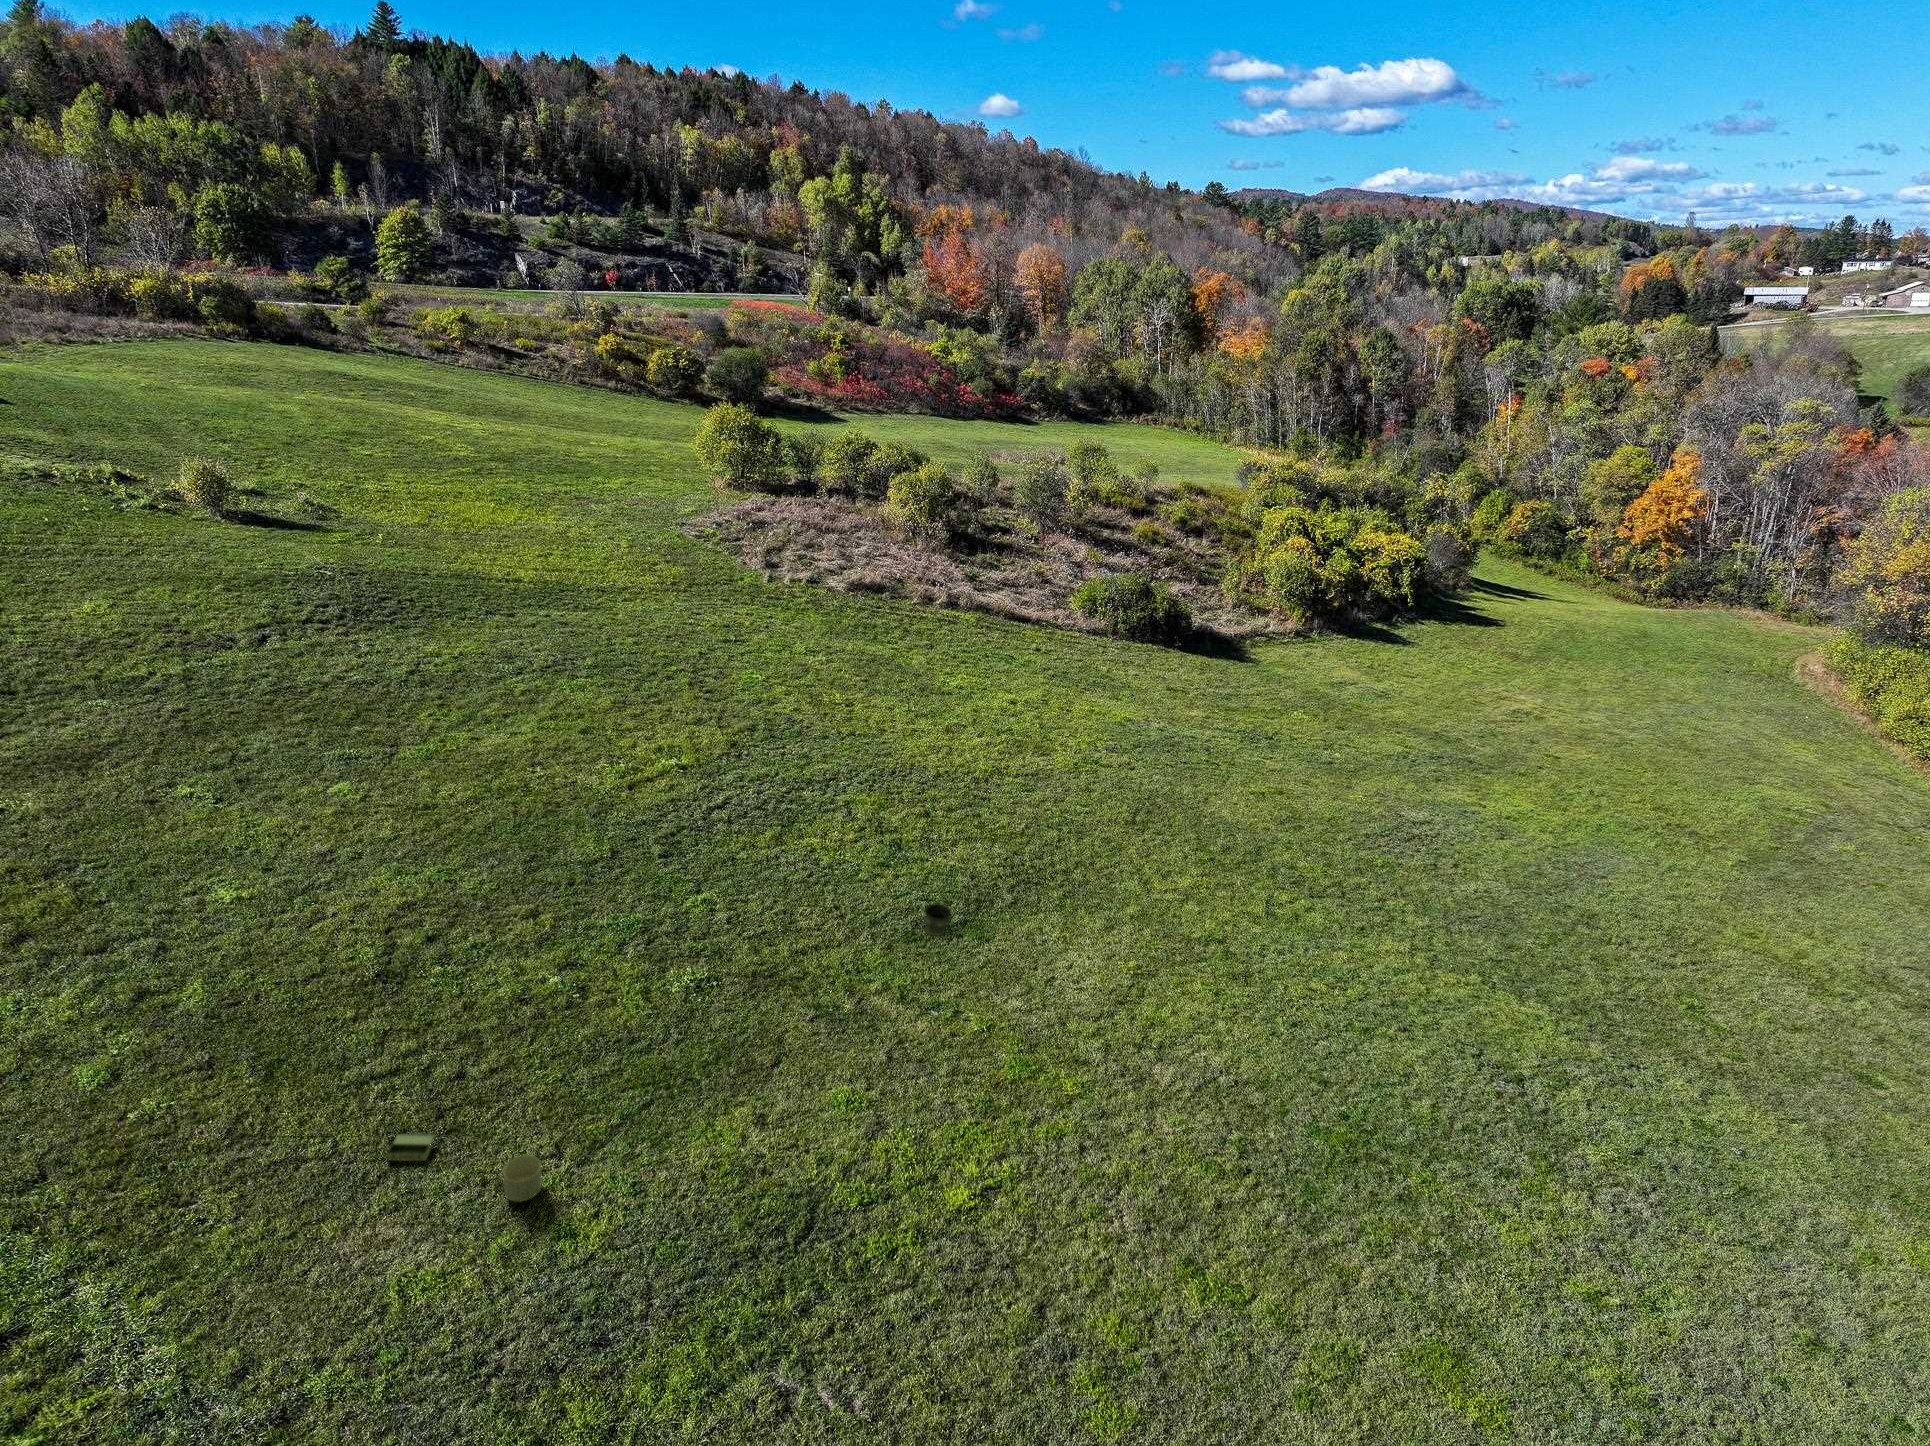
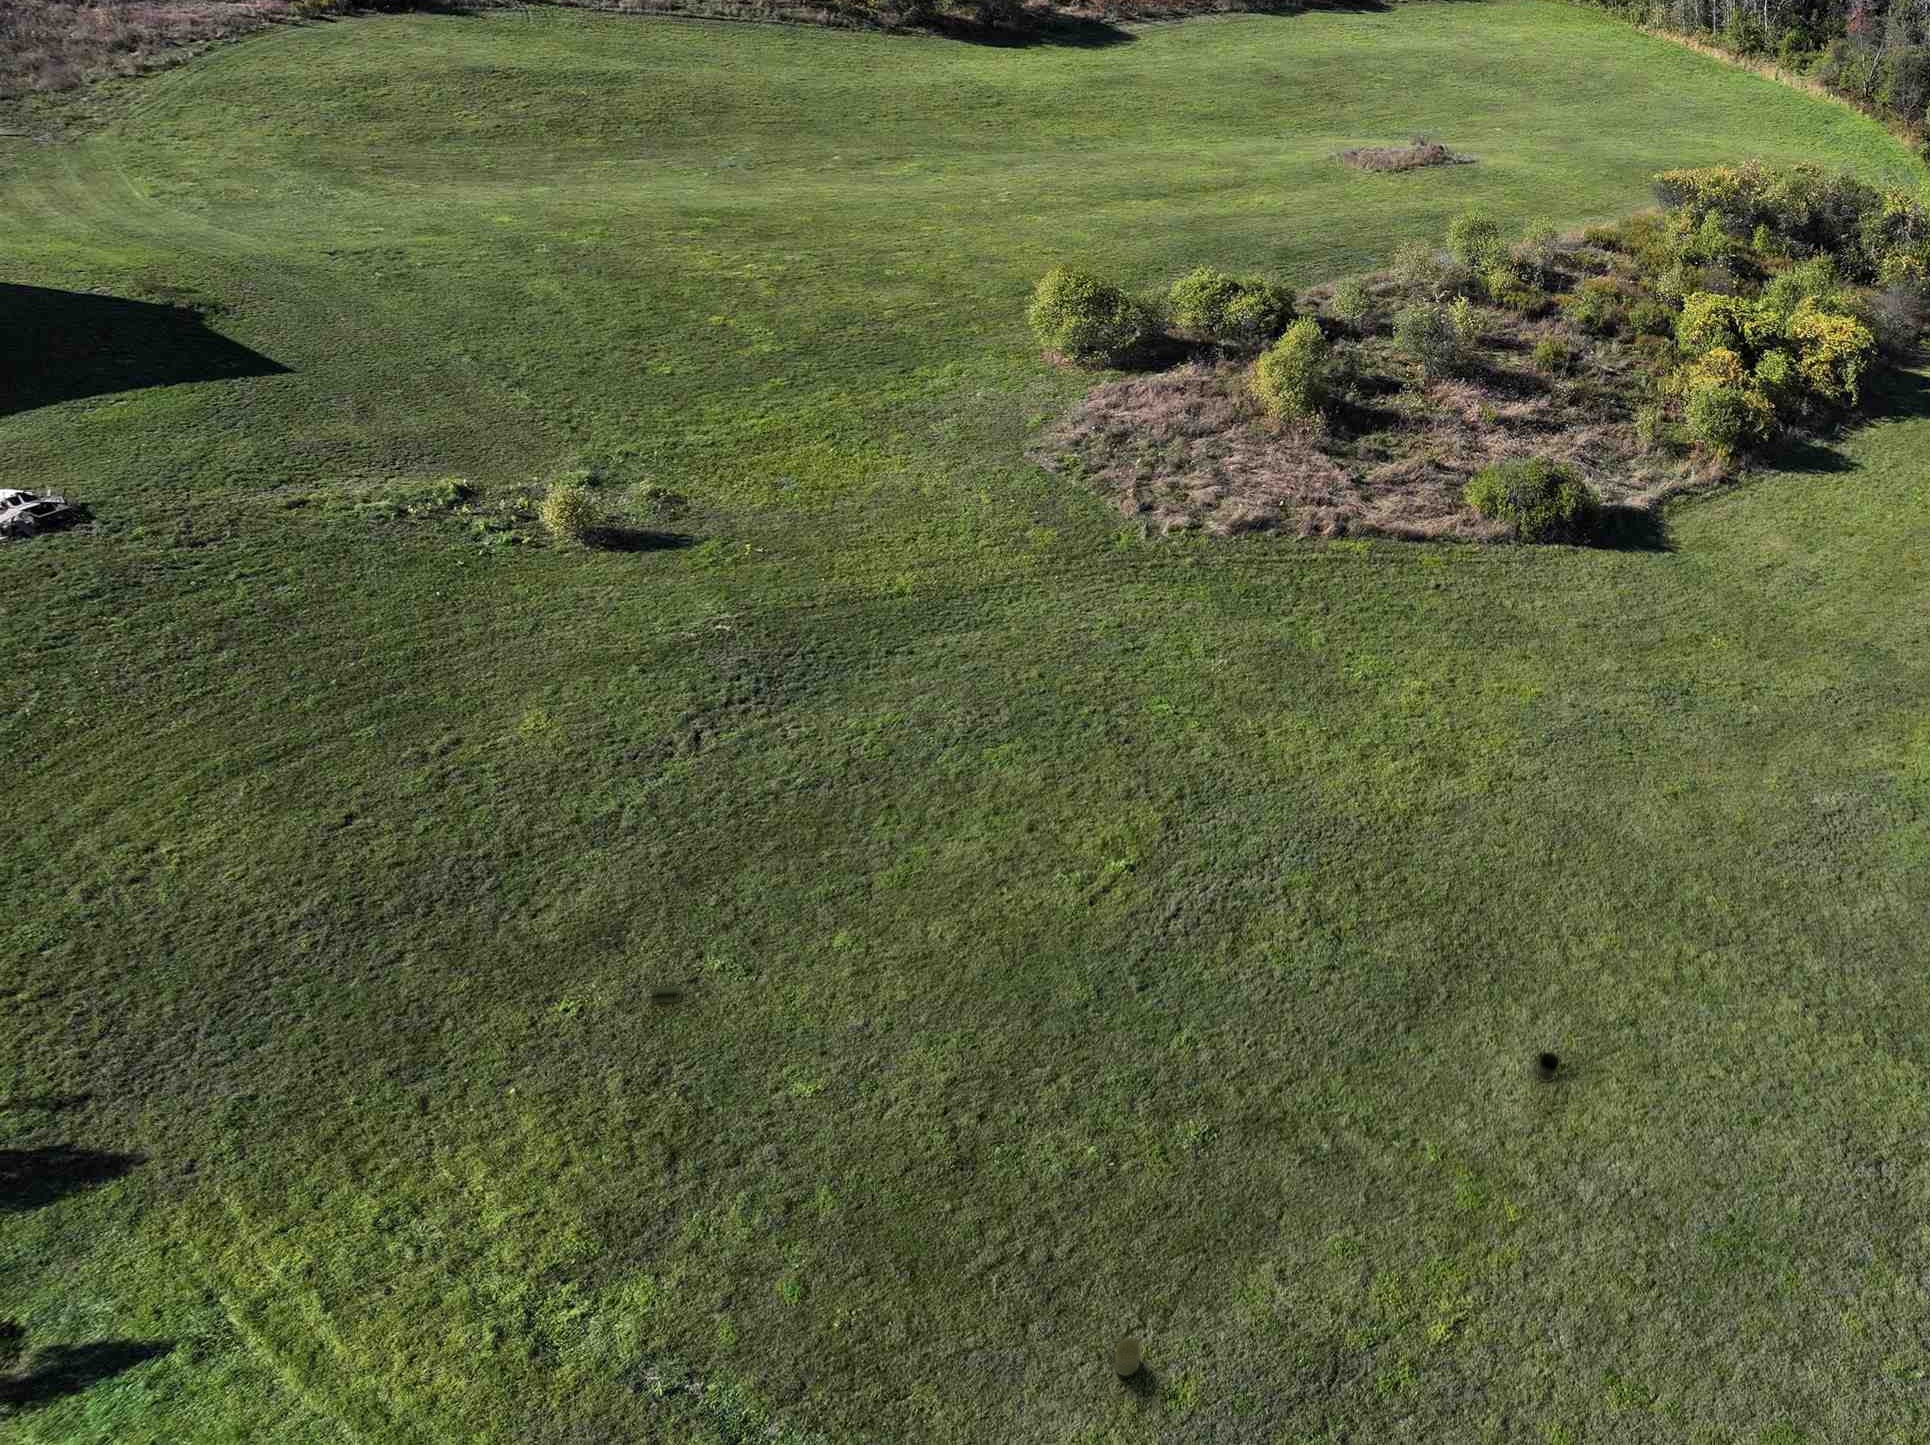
bucket: present [924,904,951,936] -> present [1538,1052,1561,1082]
toolbox: present [388,1134,434,1161] -> present [653,985,680,1003]

